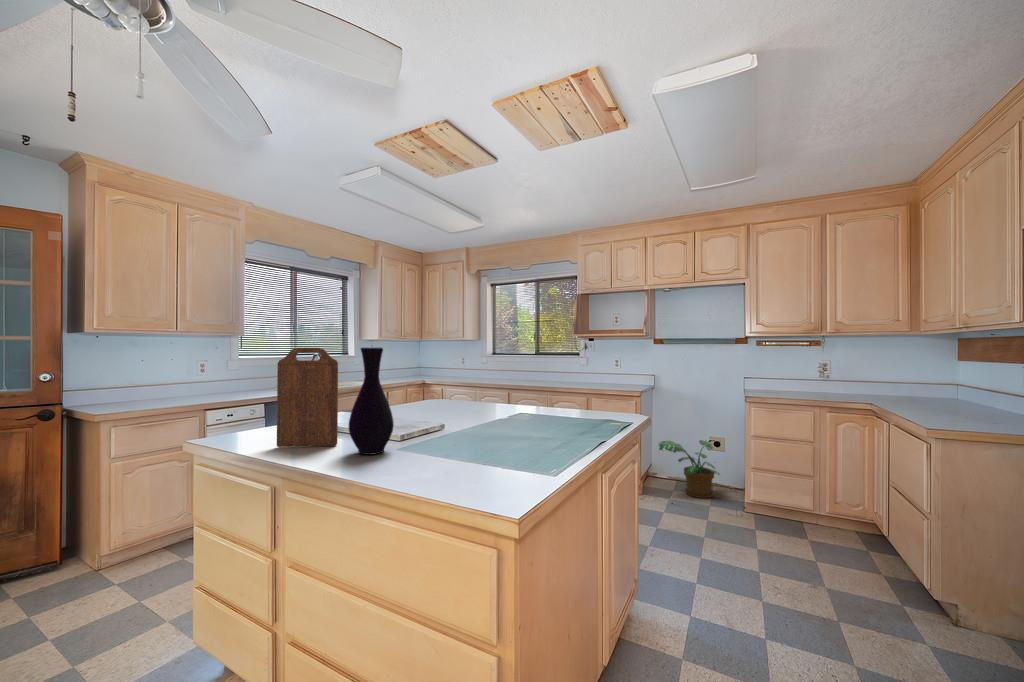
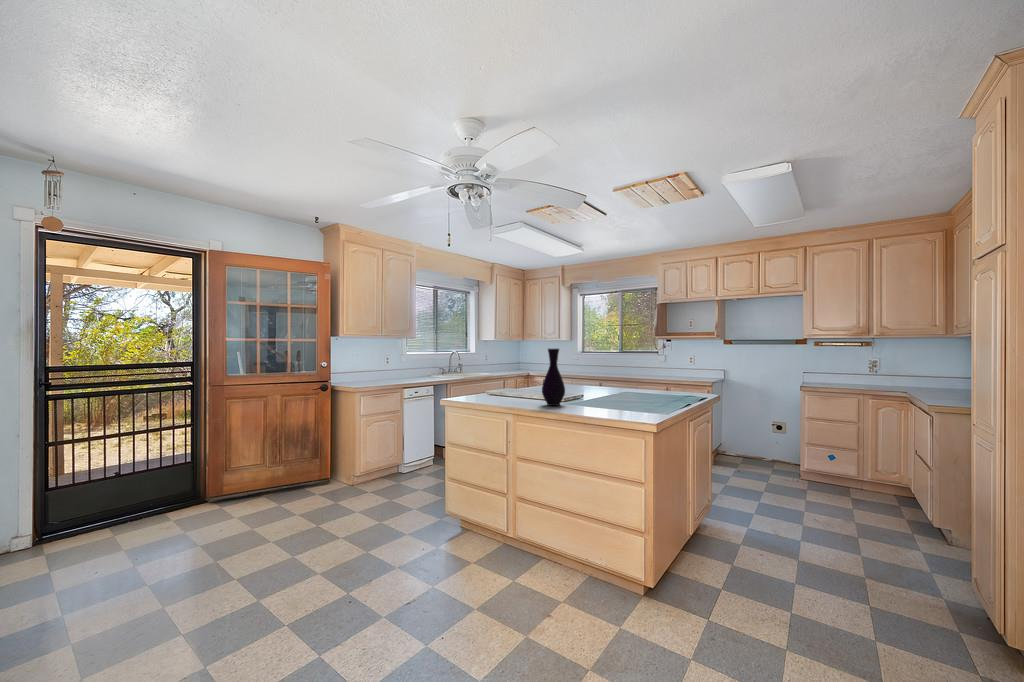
cutting board: present [277,348,338,447] -> none [499,348,530,403]
potted plant: present [659,440,720,498] -> none [728,423,781,470]

